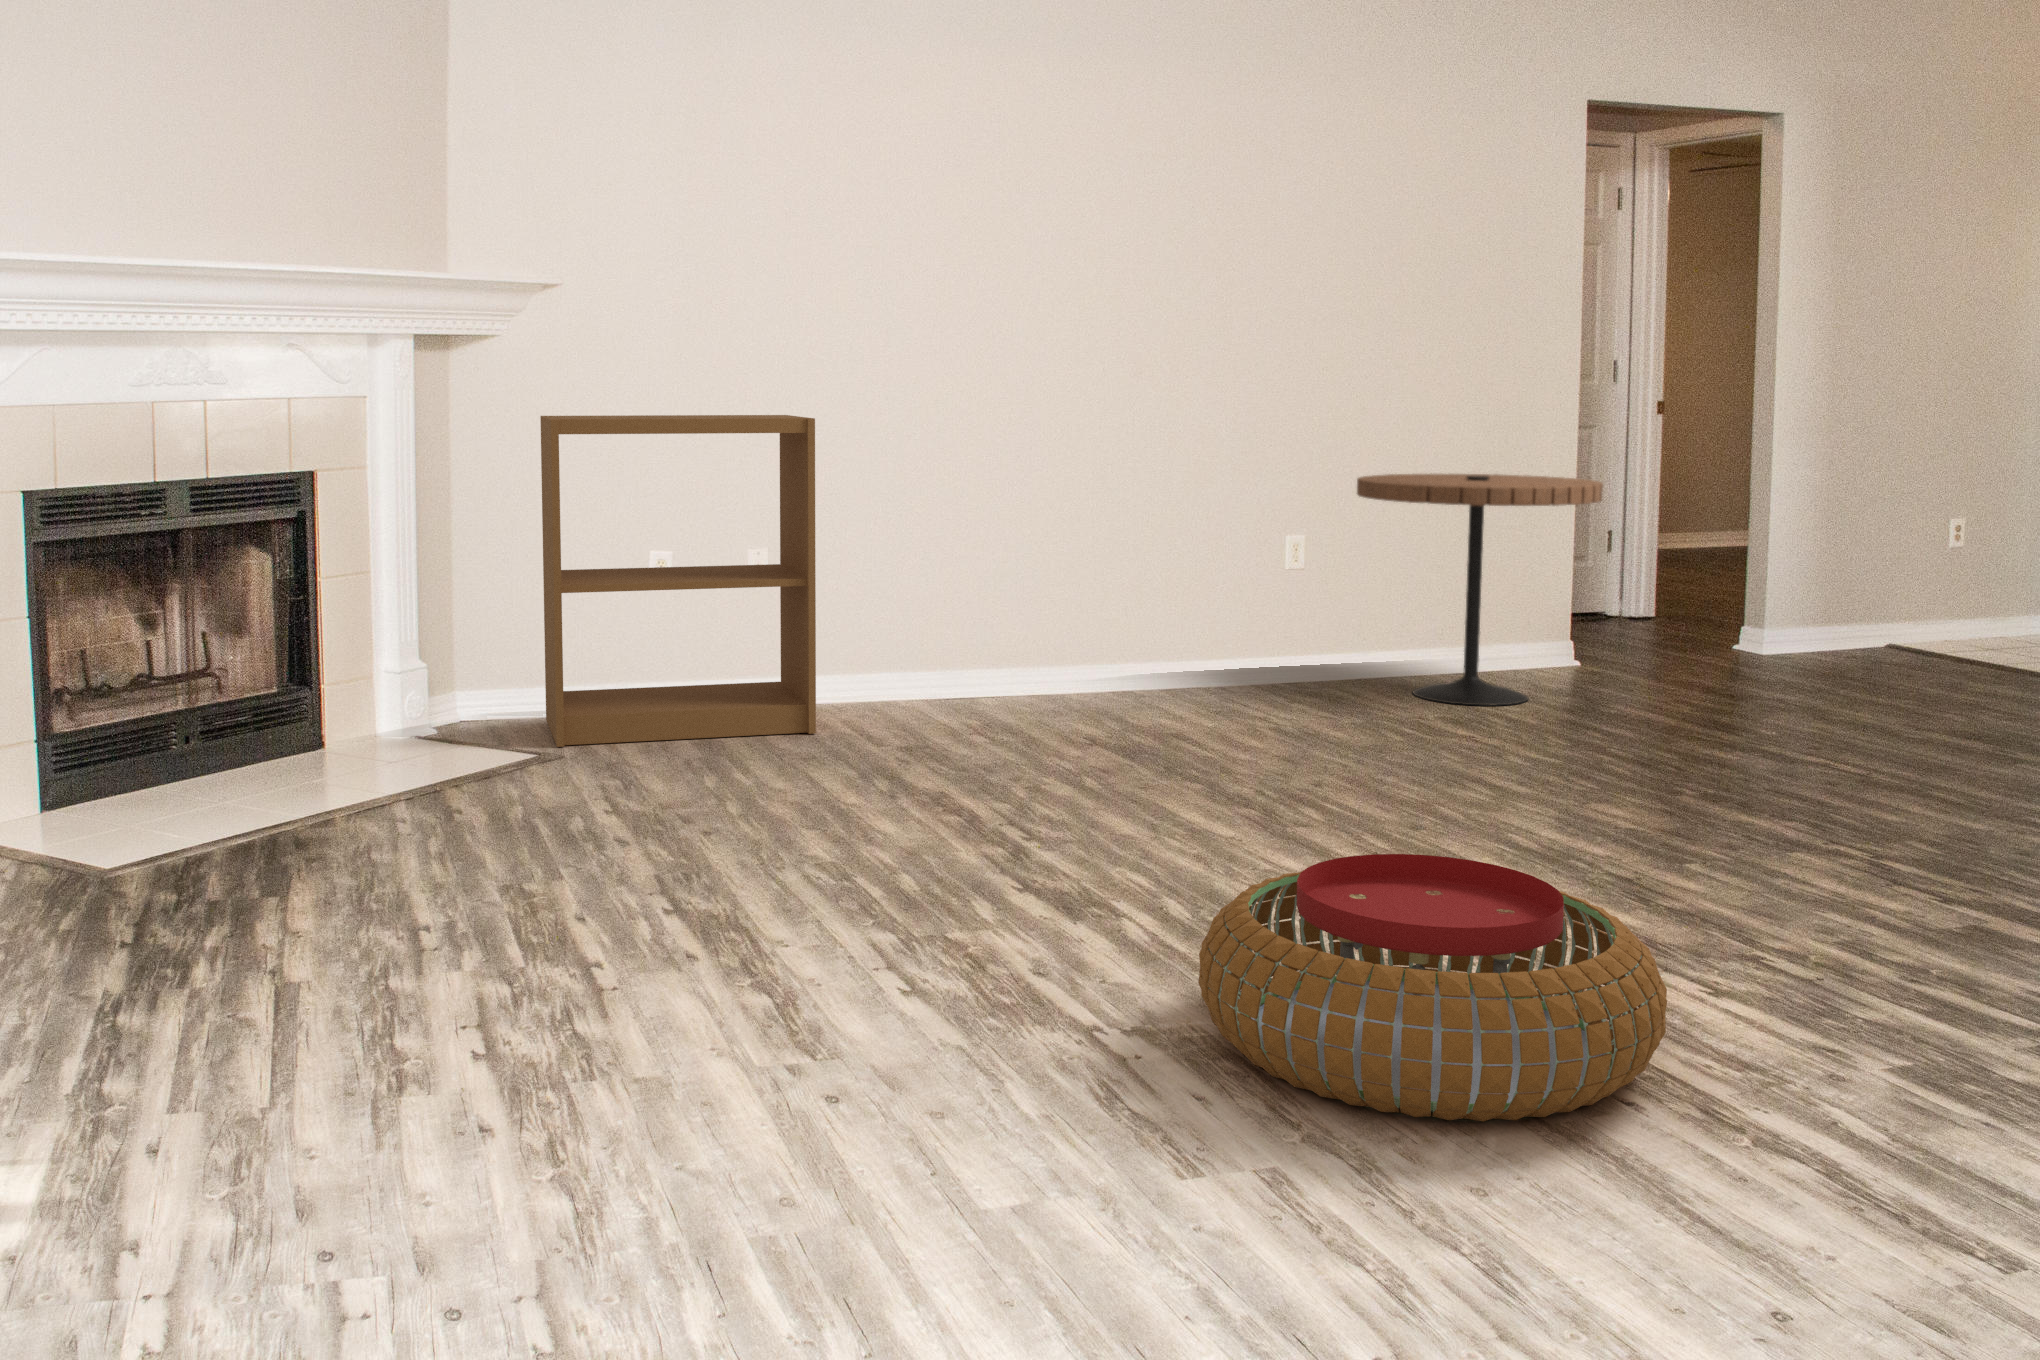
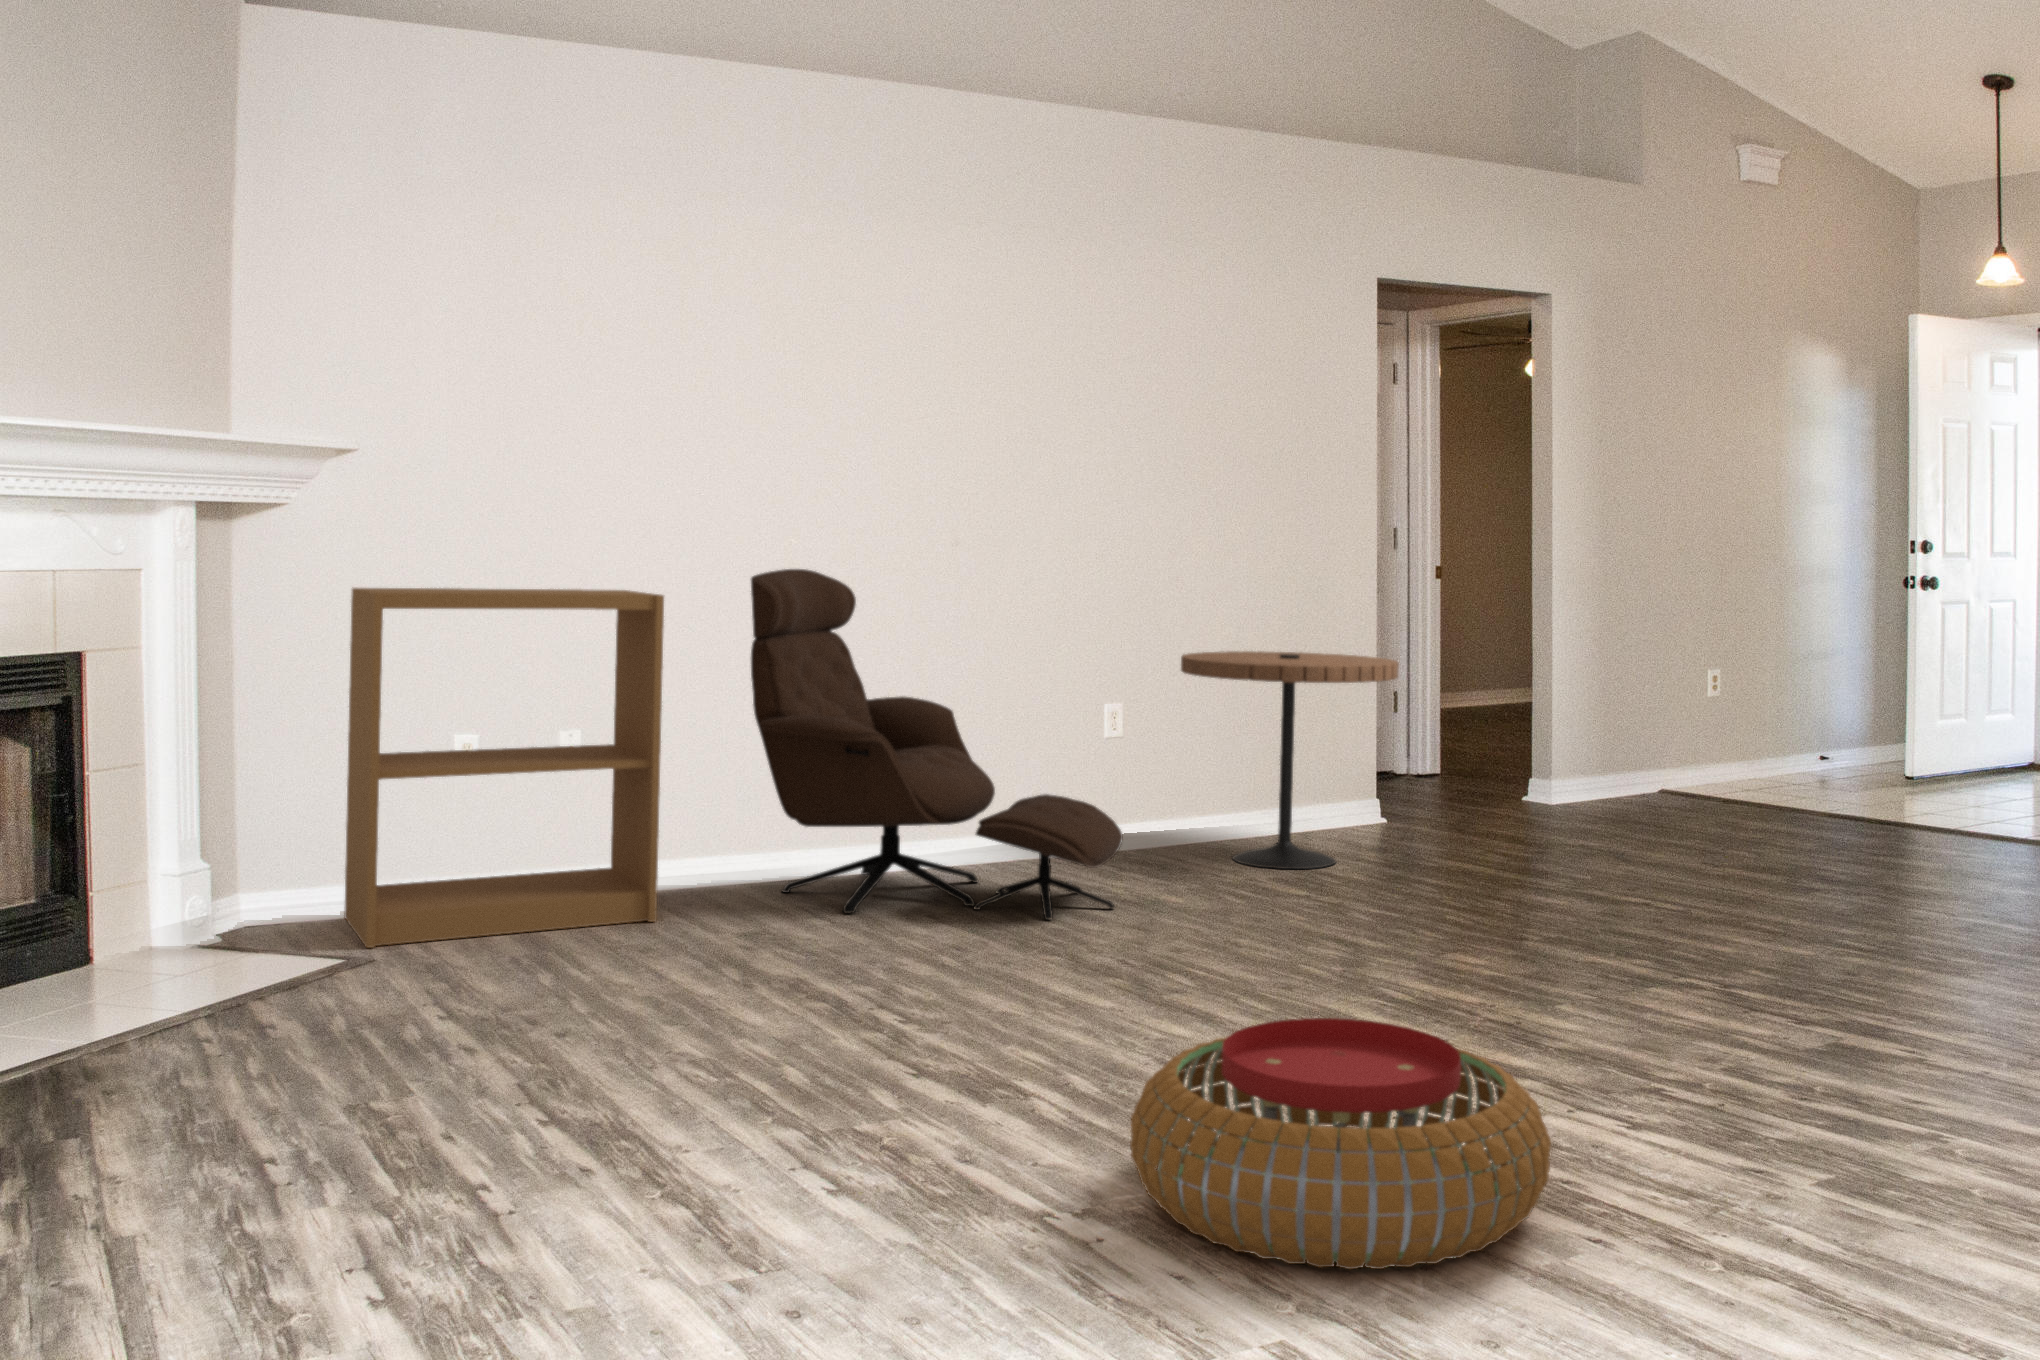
lounge chair: none [902,392,1282,747] -> present [751,569,1123,919]

